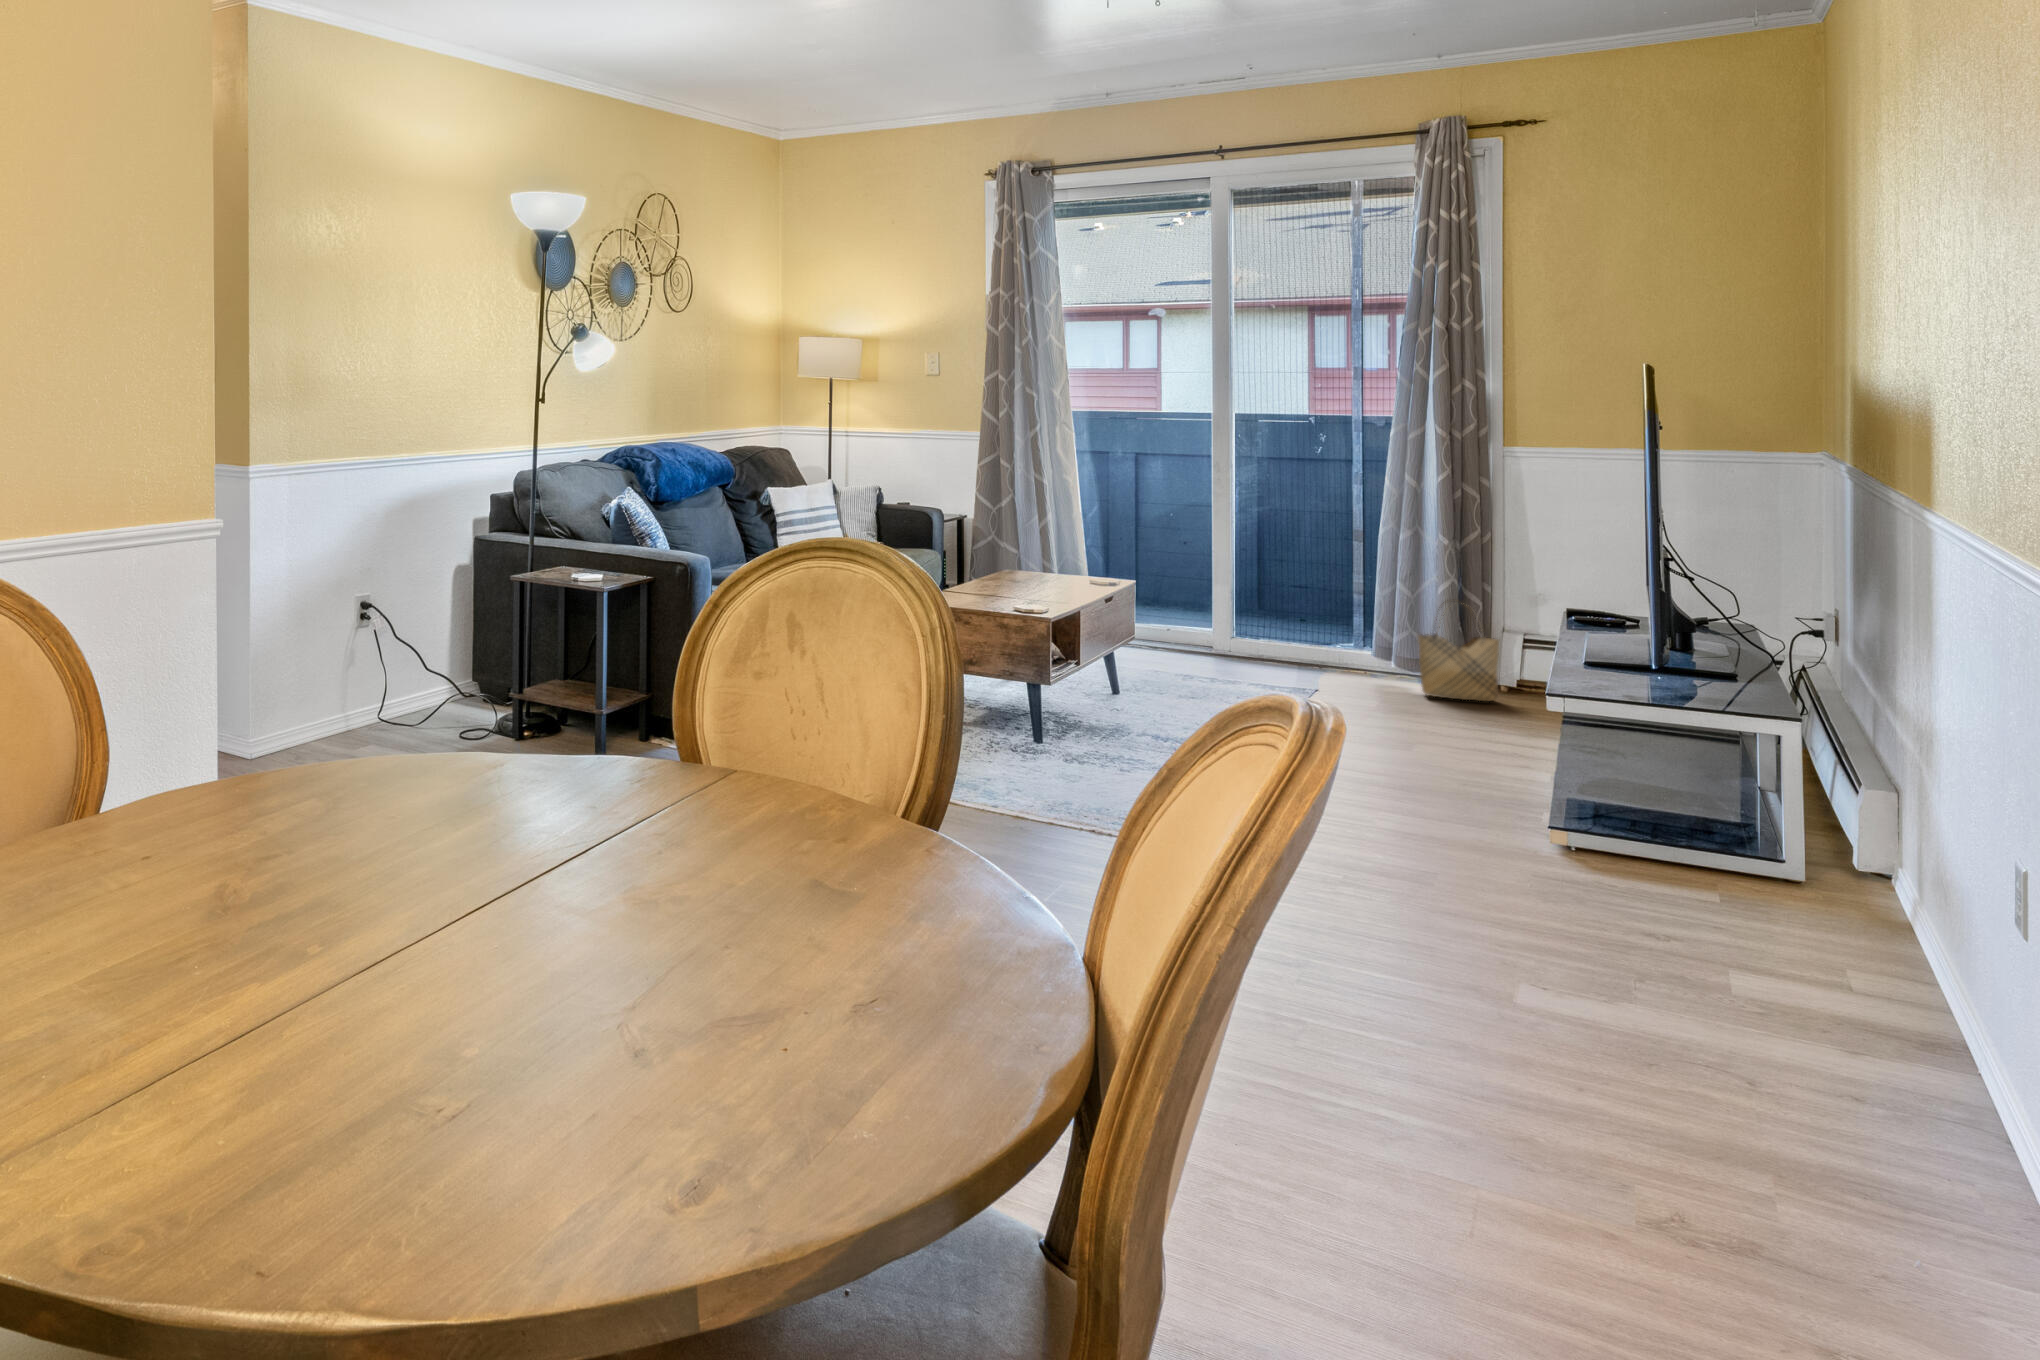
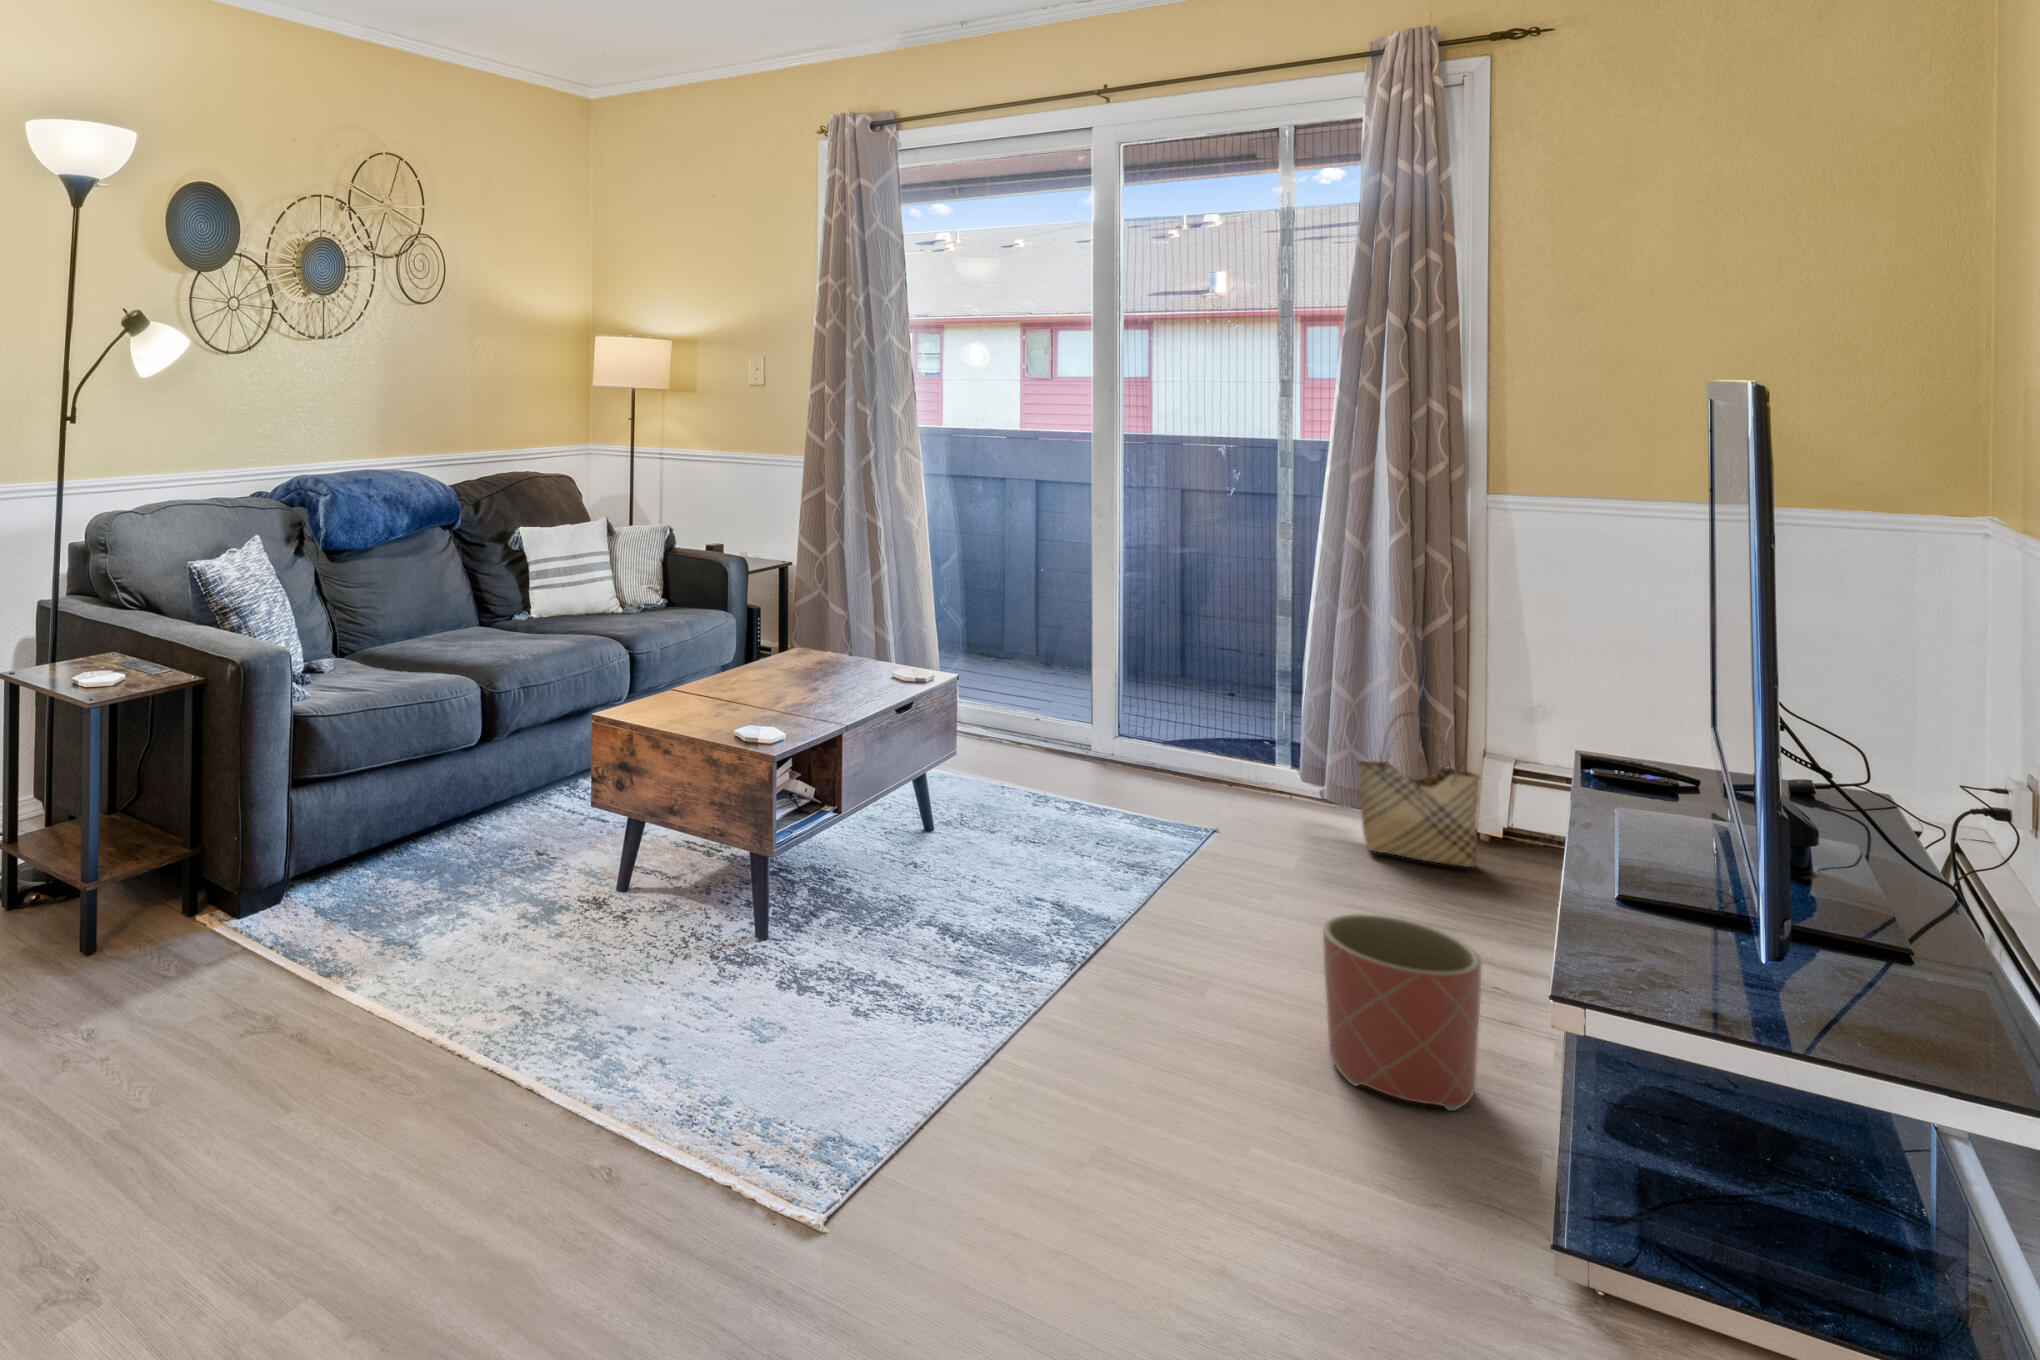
planter: none [1409,690,1502,789] -> present [1323,914,1481,1111]

